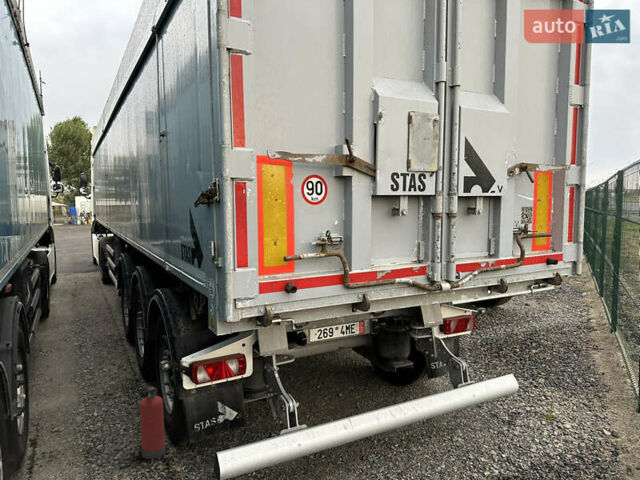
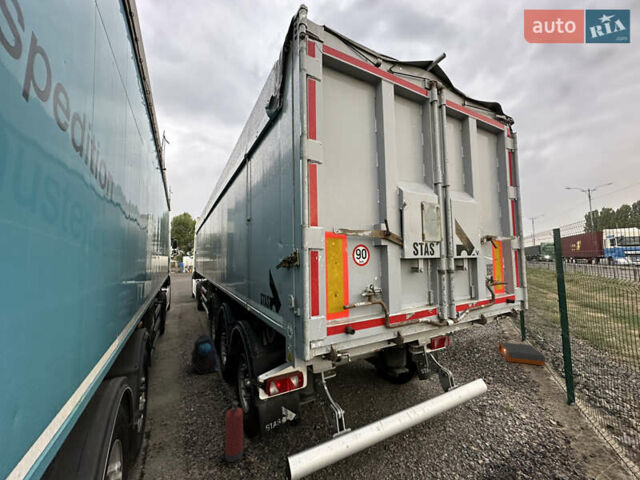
backpack: none [89,314,136,369] -> present [189,335,218,374]
storage box: none [568,332,629,364] -> present [499,342,545,365]

